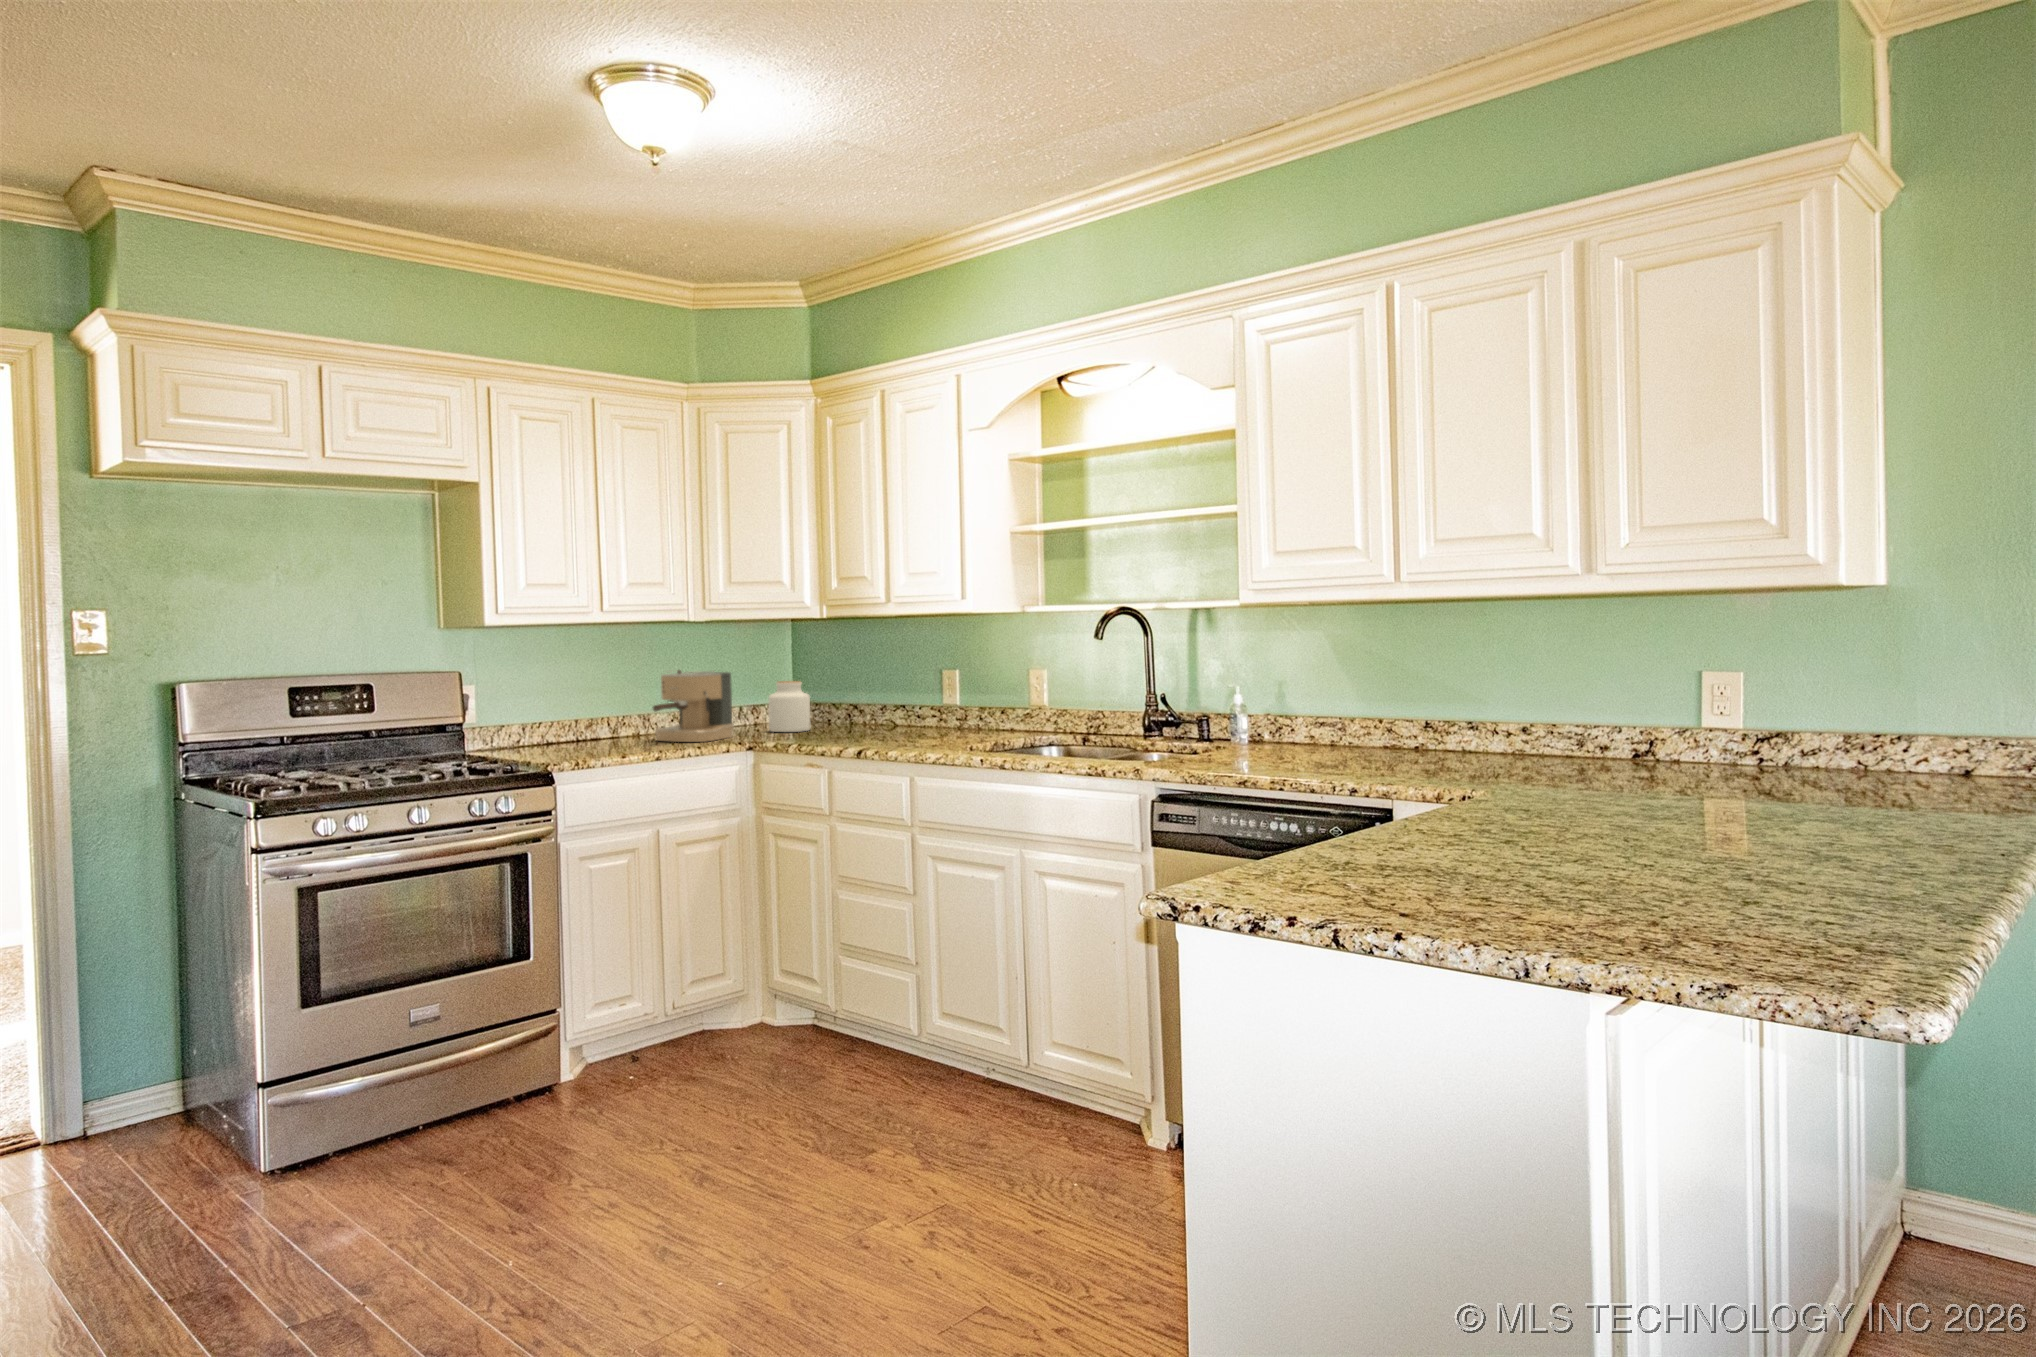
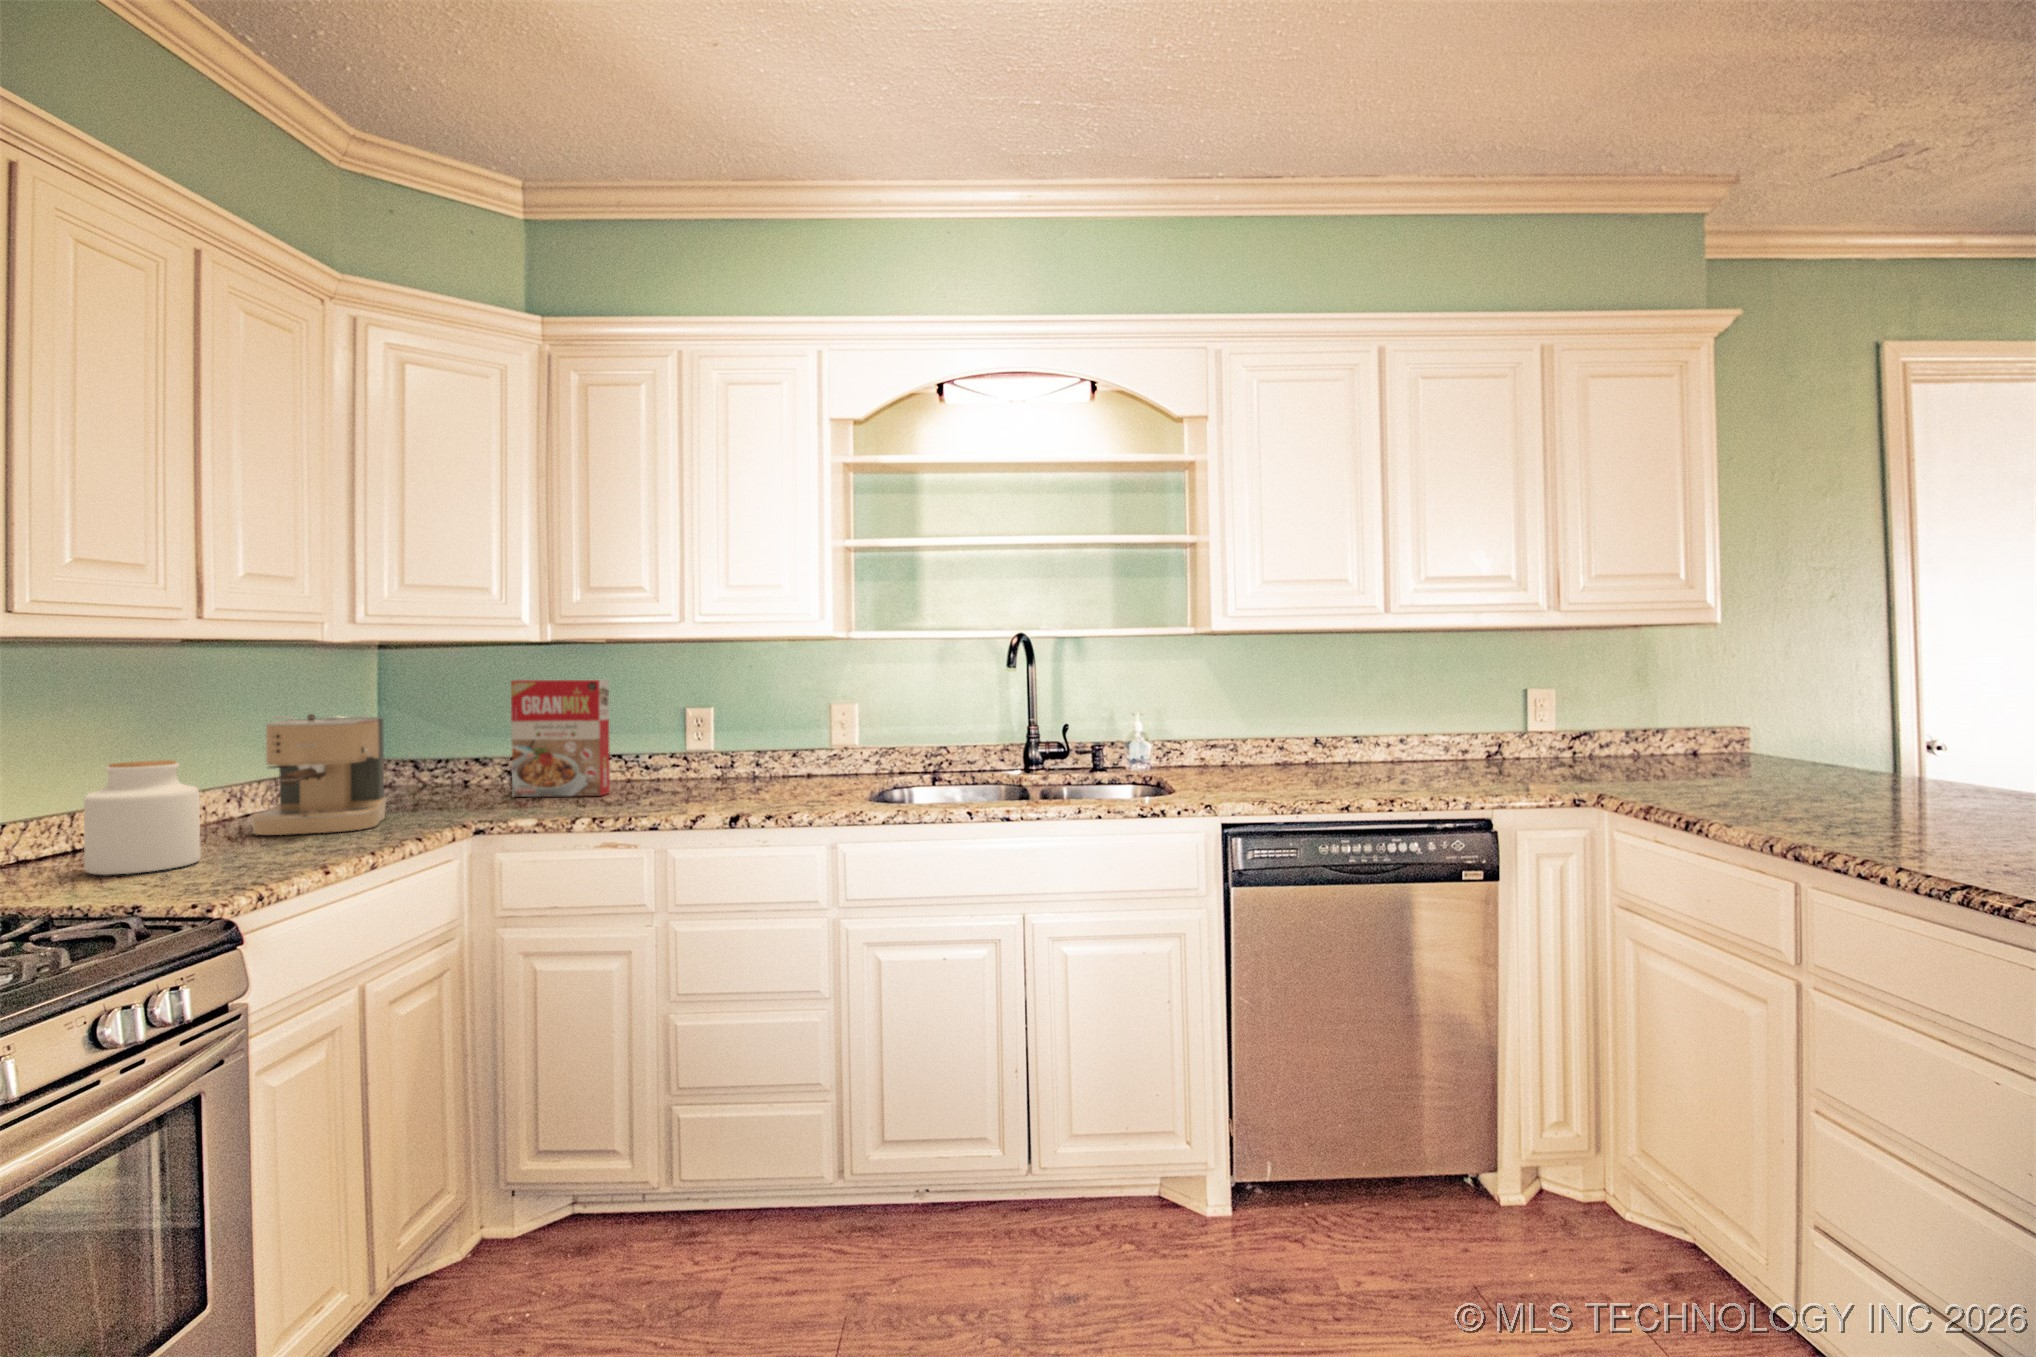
cereal box: none [821,648,877,735] -> present [511,680,610,797]
jar: present [769,681,811,732] -> present [84,760,201,875]

